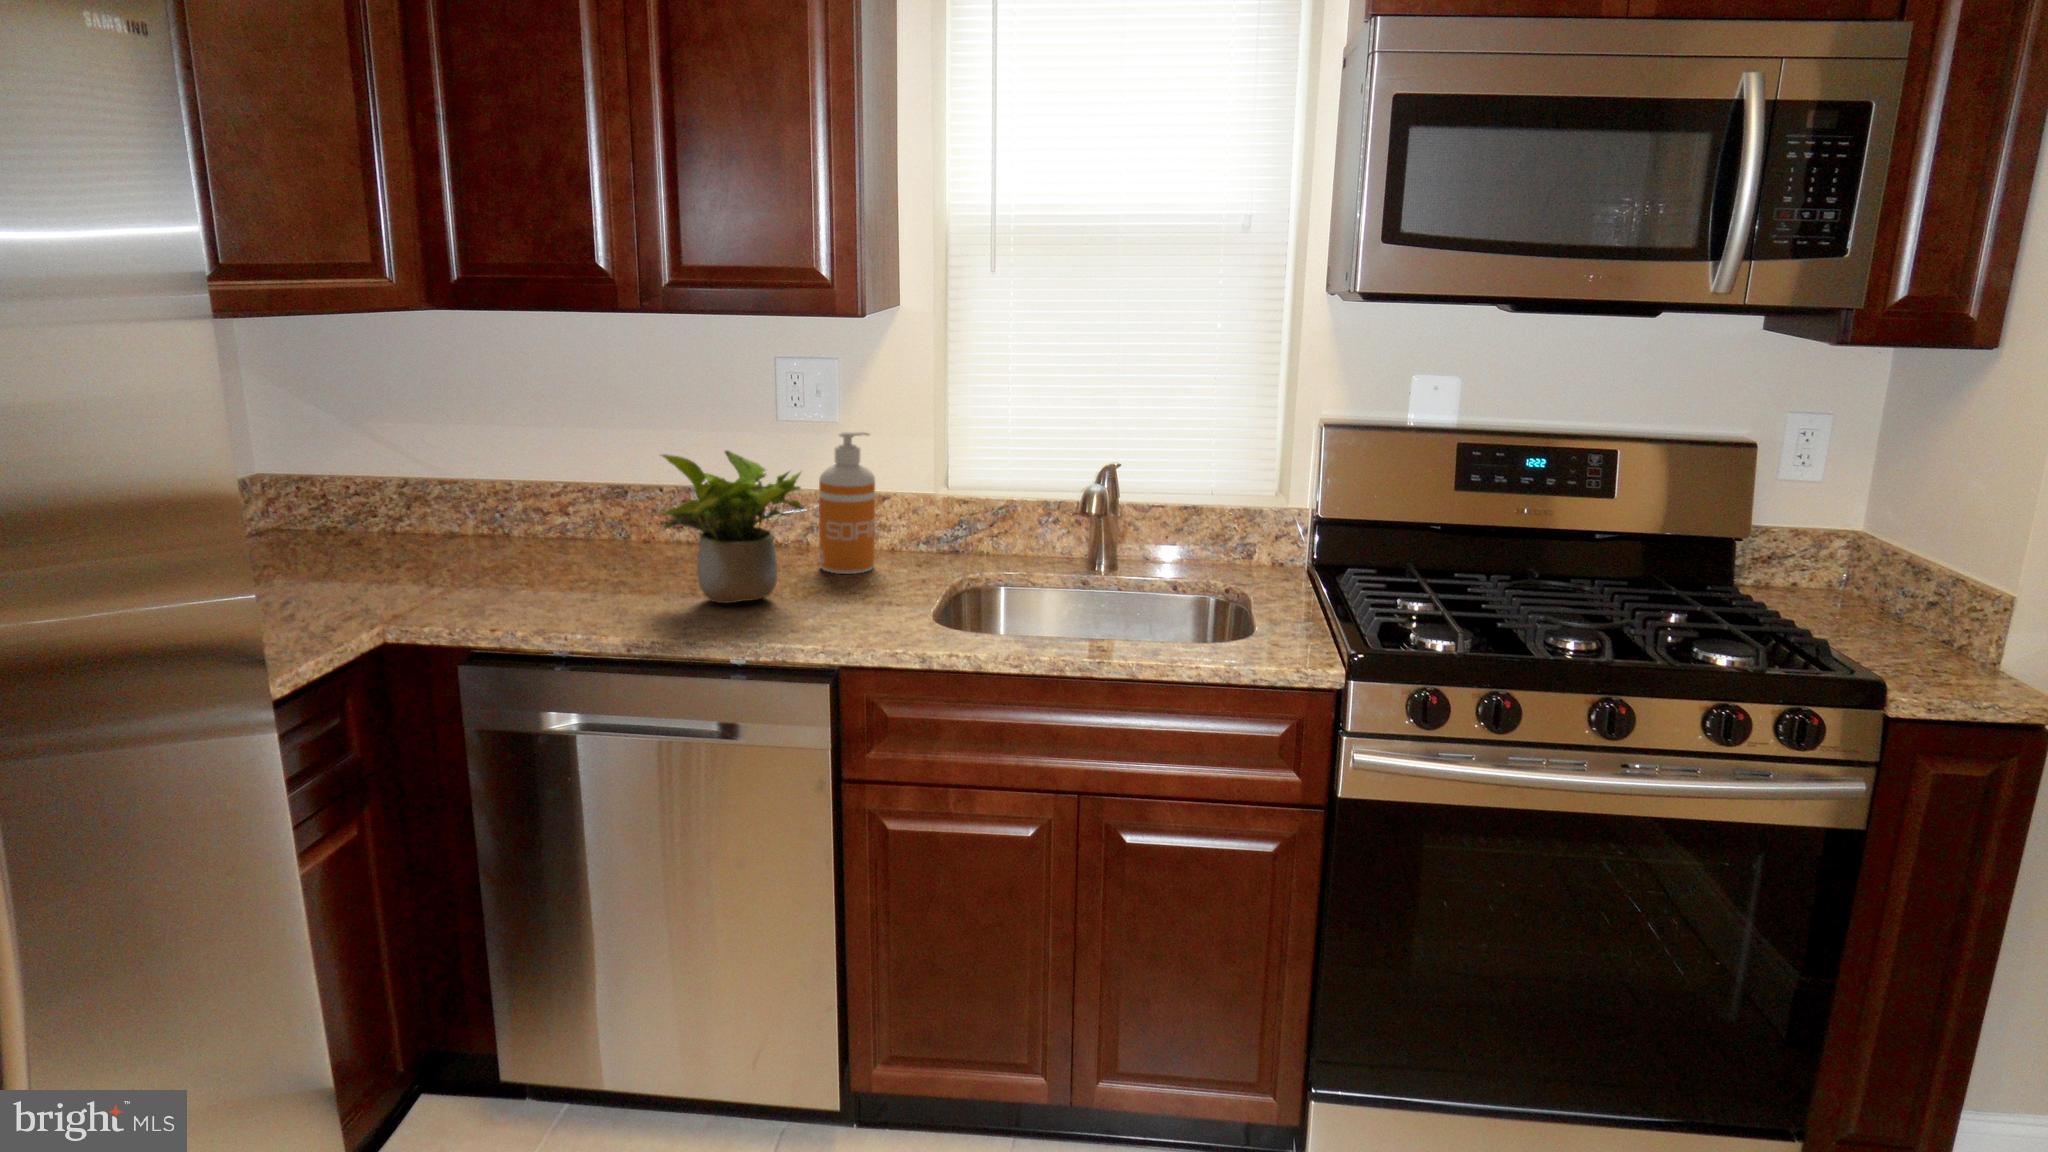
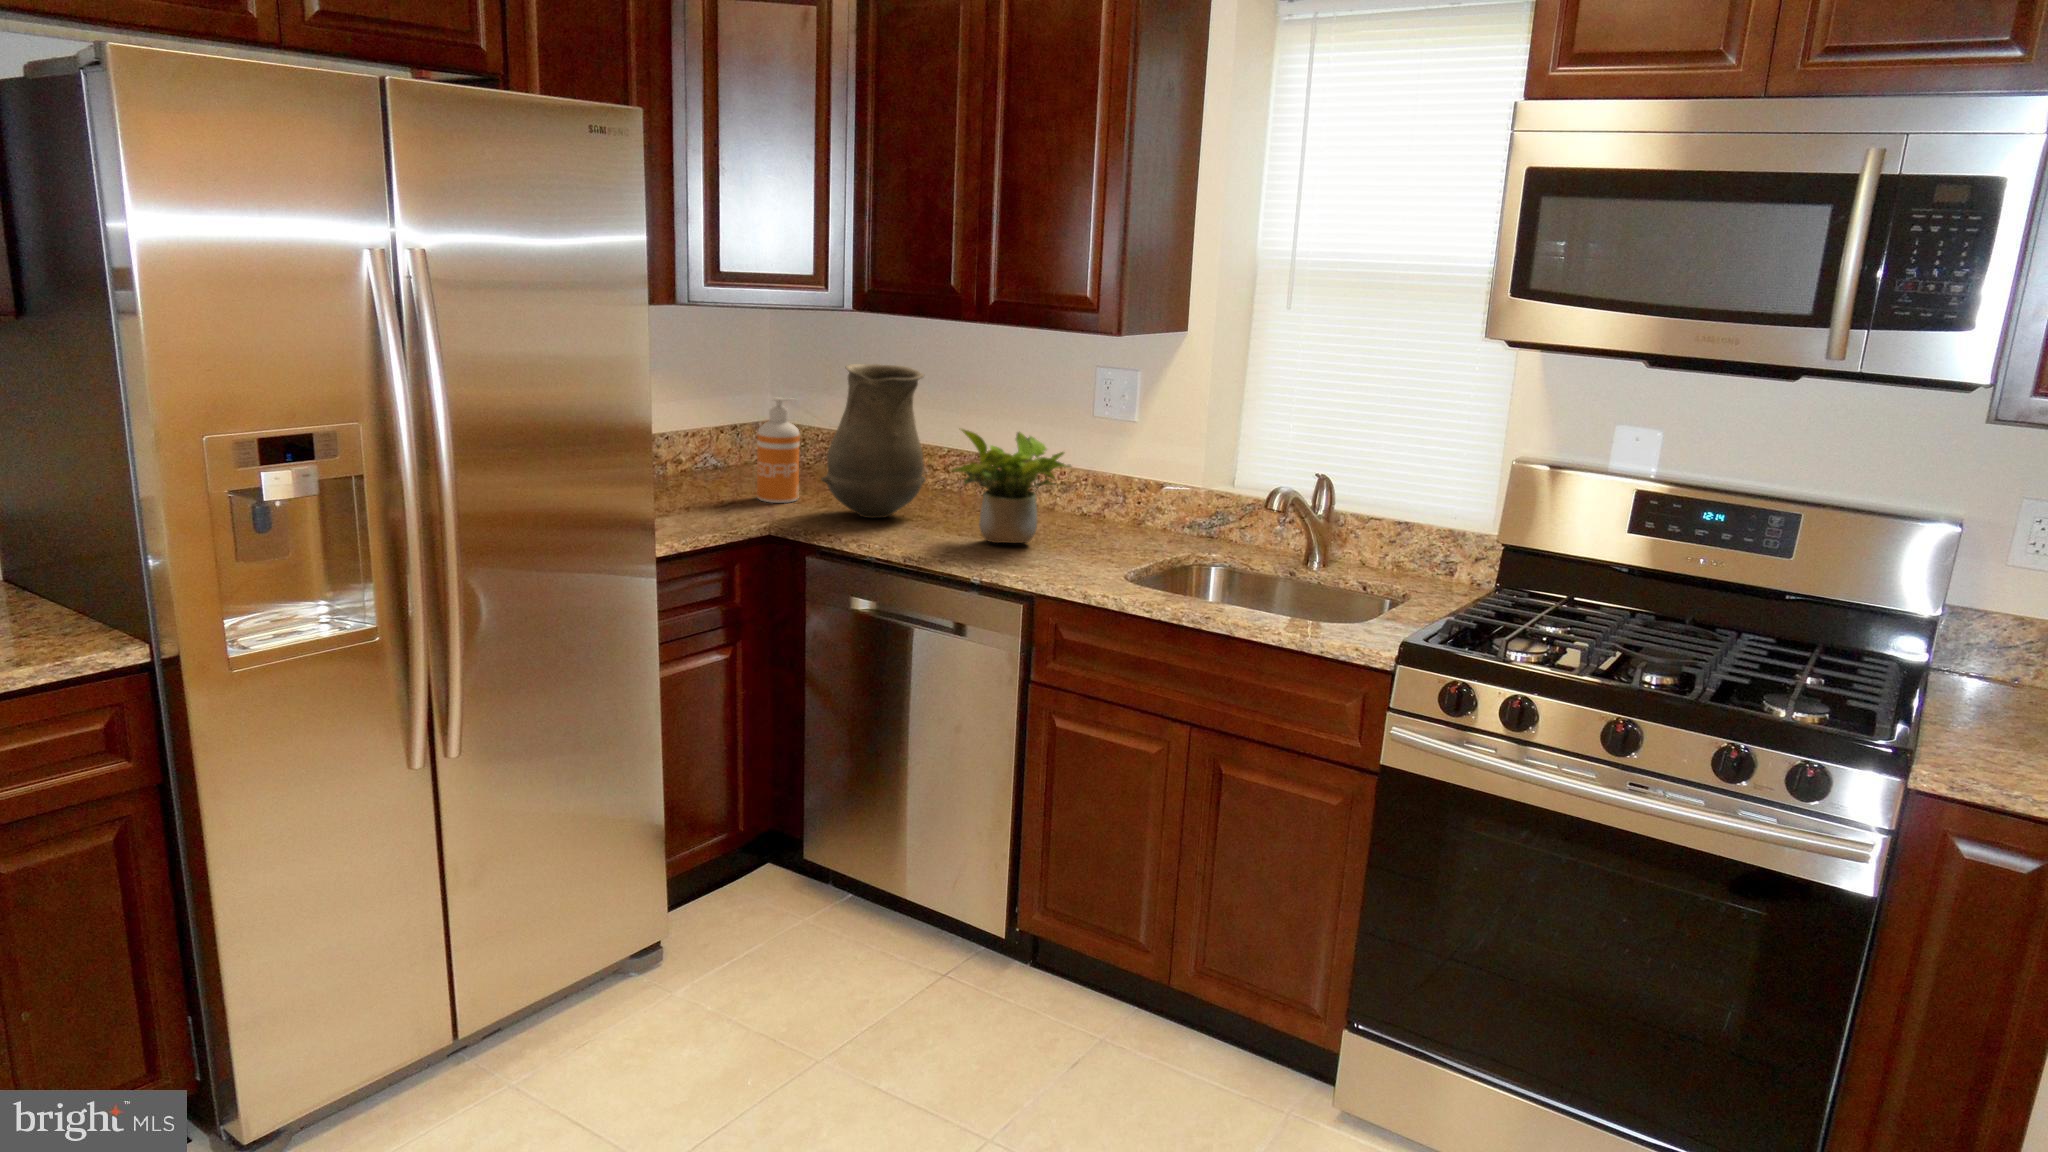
vase: none [432,376,579,595] -> present [821,364,926,518]
soap dispenser: present [819,432,875,574] -> present [757,397,800,503]

